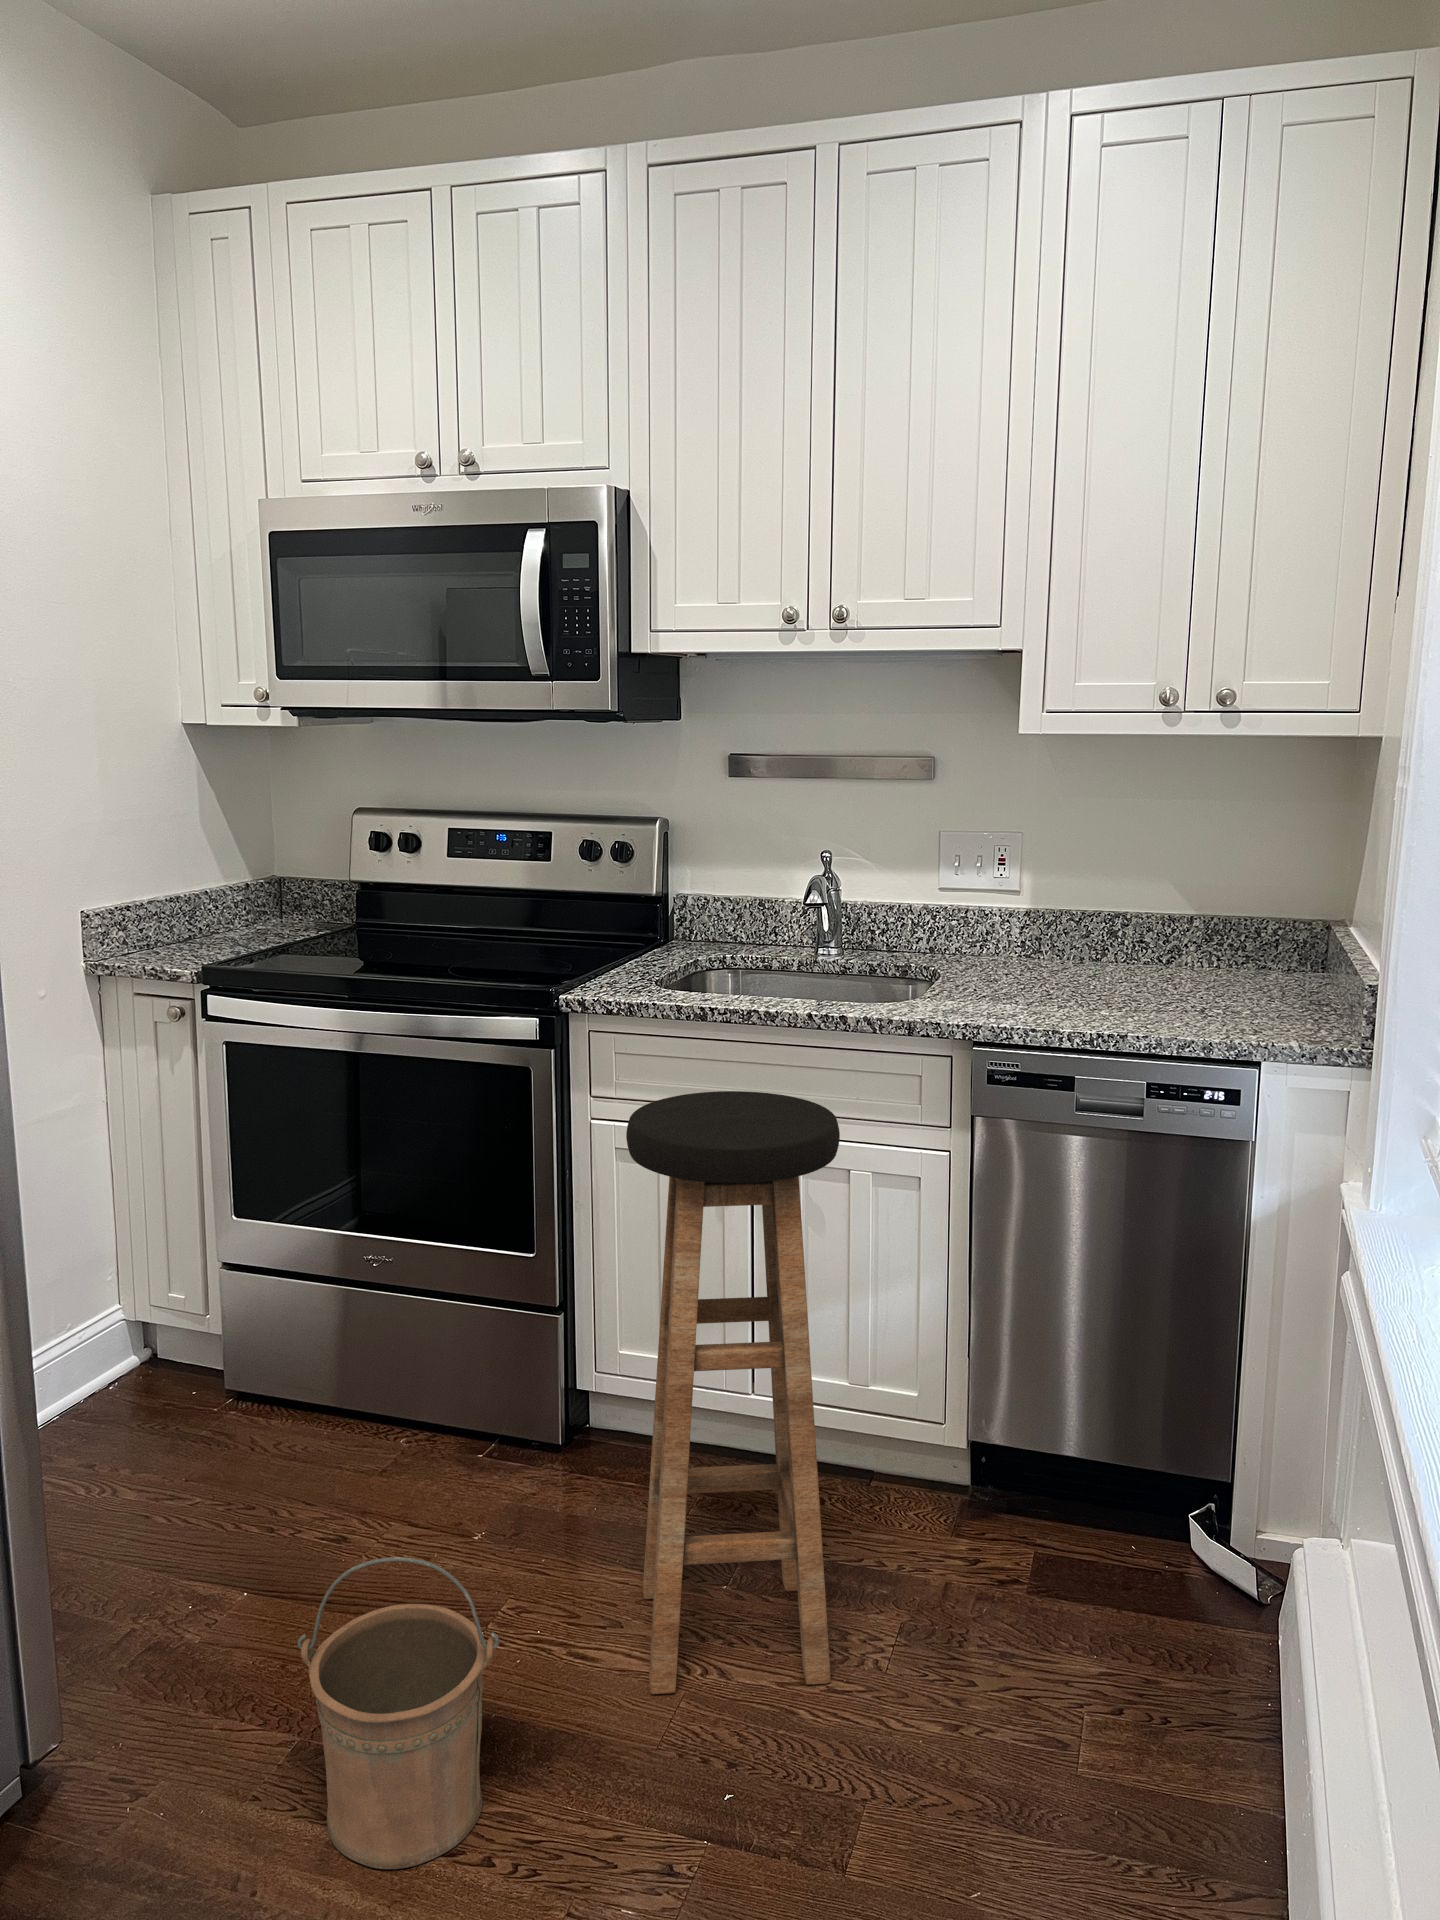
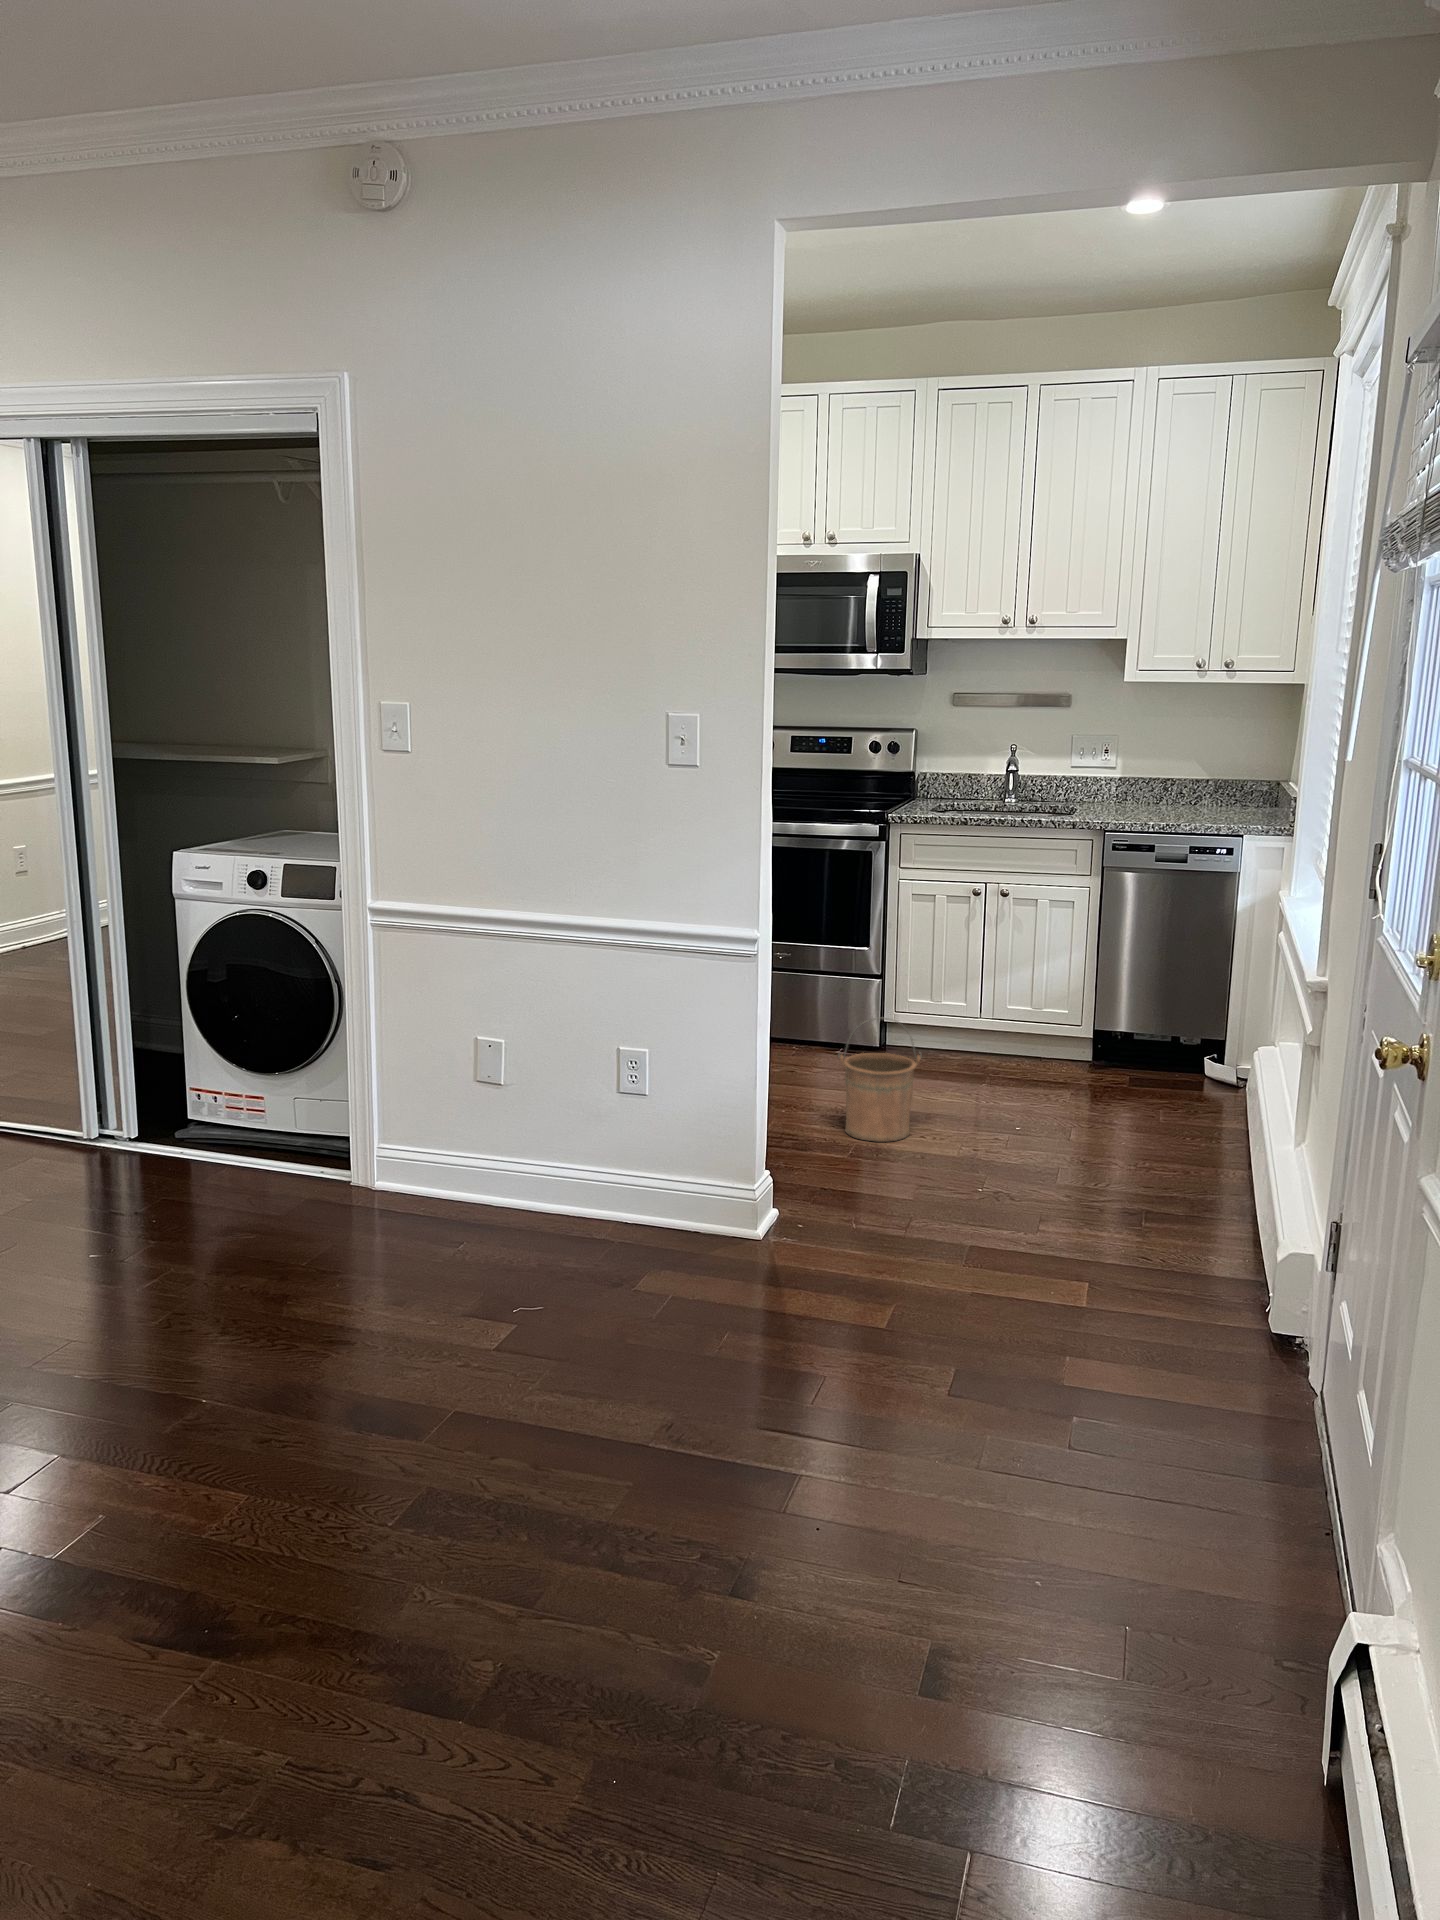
bar stool: present [626,1091,840,1694] -> none [945,845,1055,1110]

